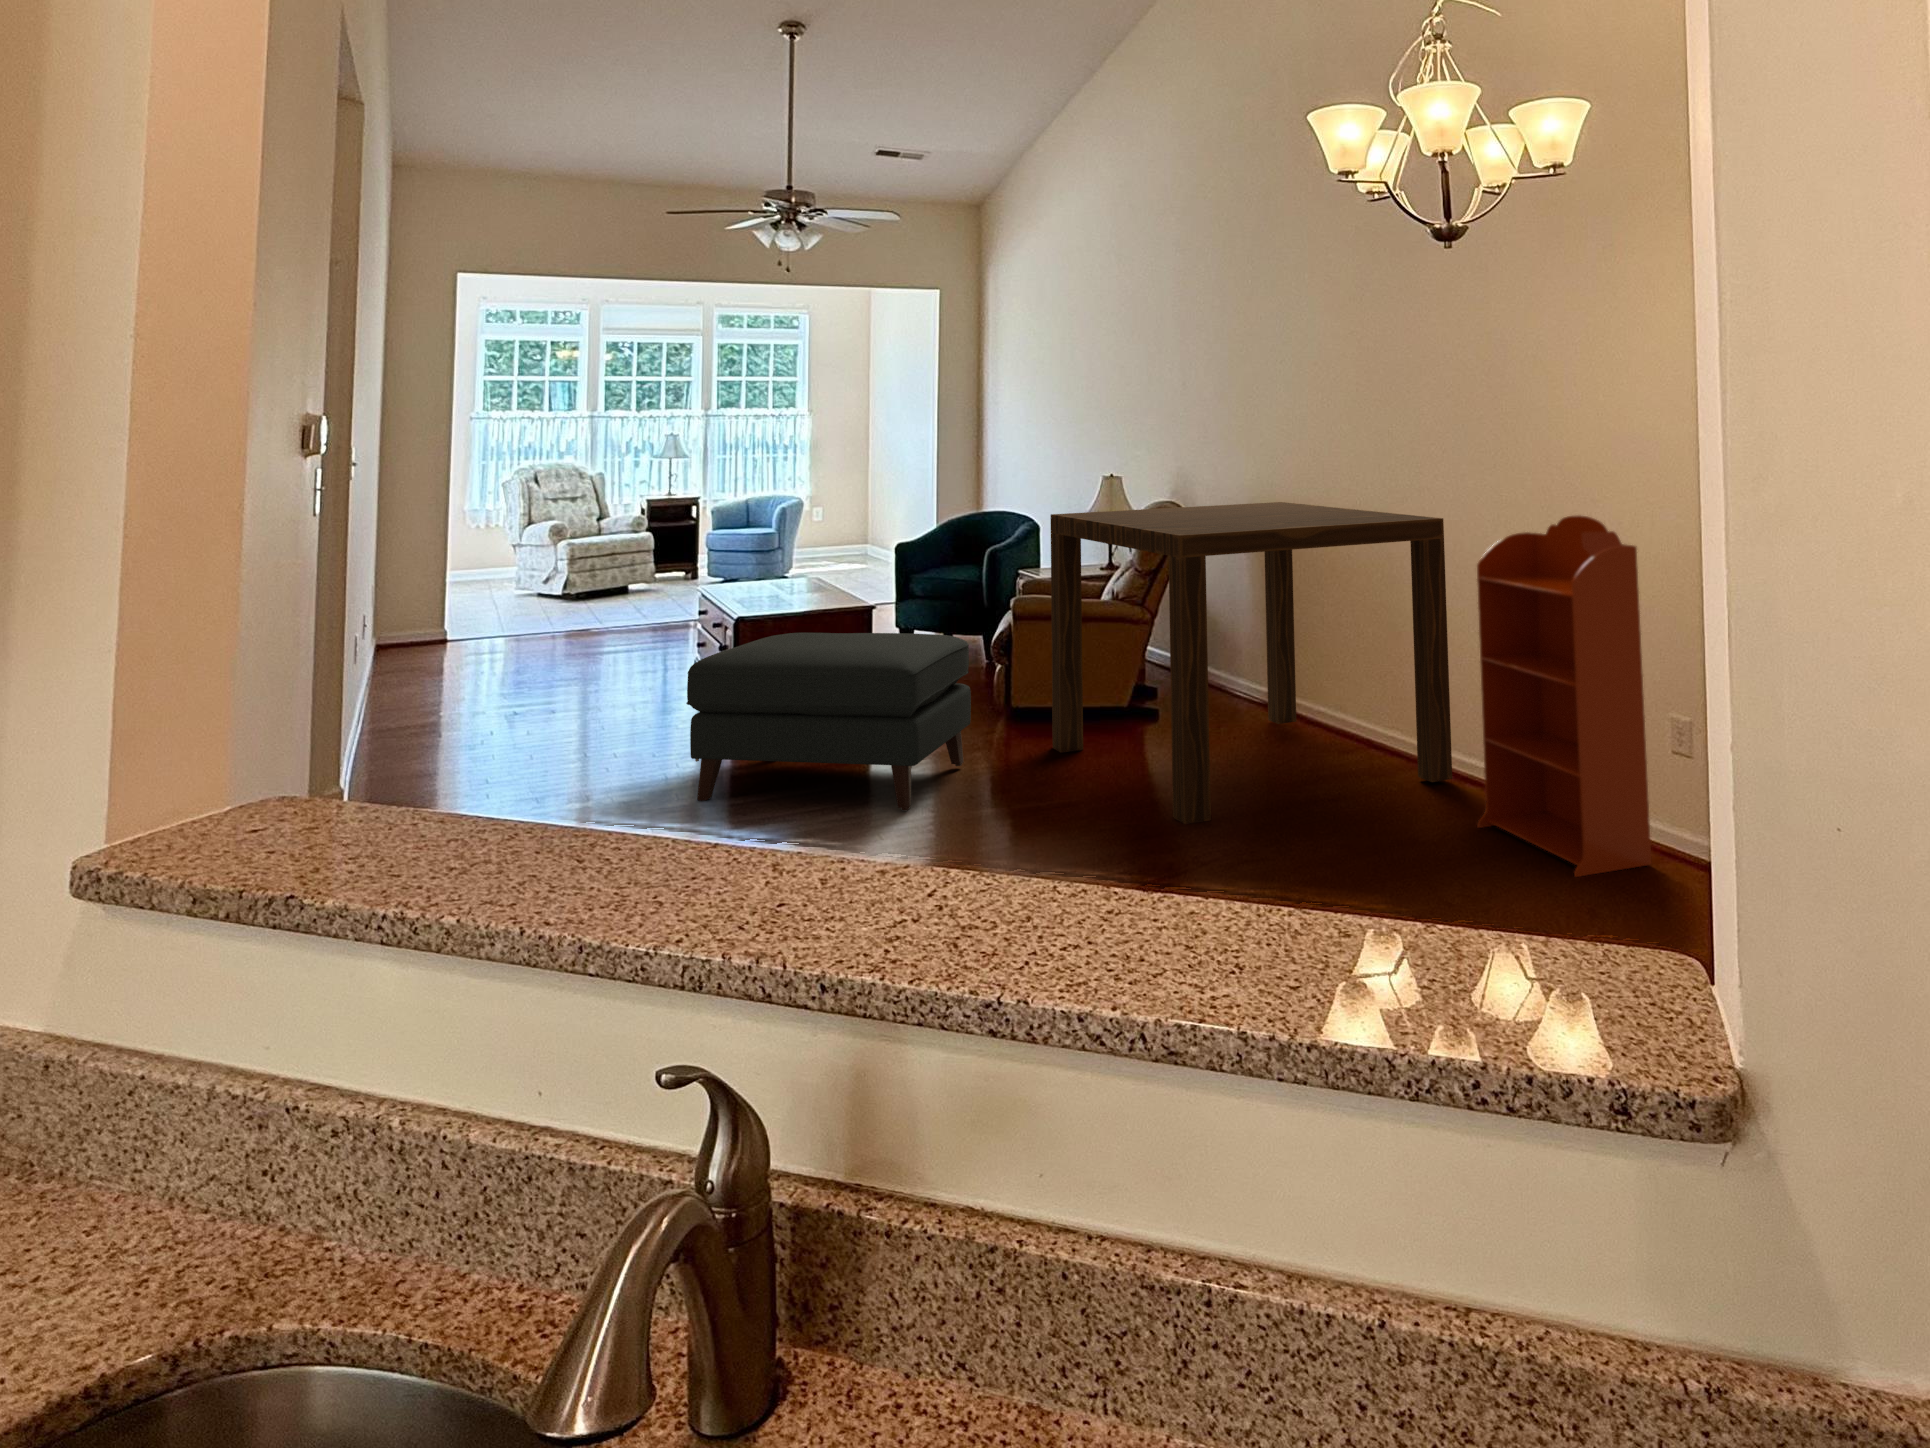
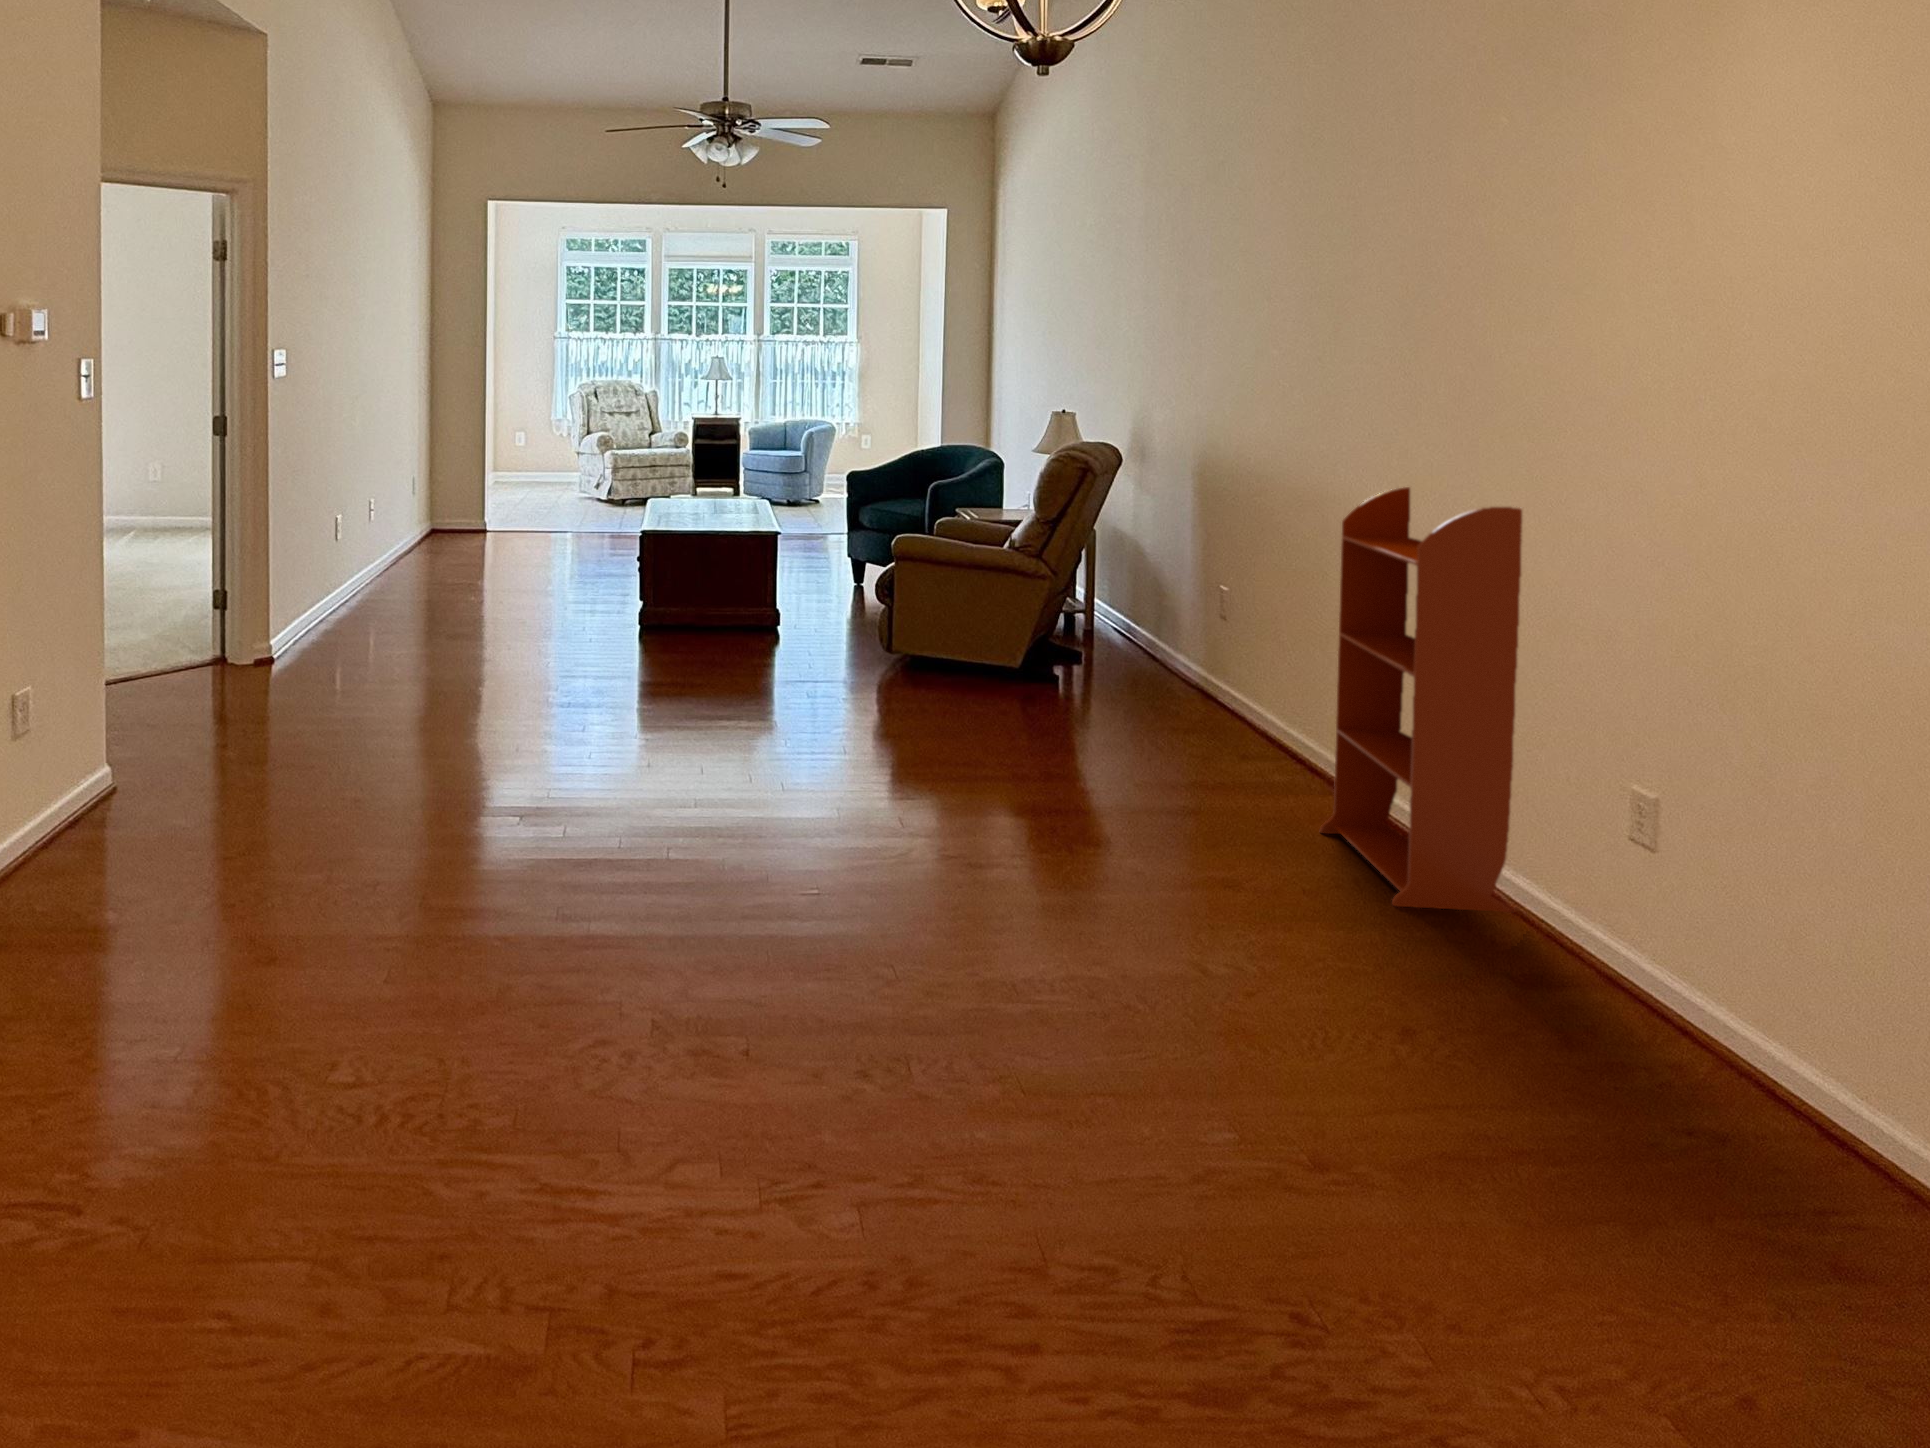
dining table: present [1050,502,1452,824] -> none [914,438,1348,777]
ottoman: present [686,633,971,811] -> none [536,536,816,714]

